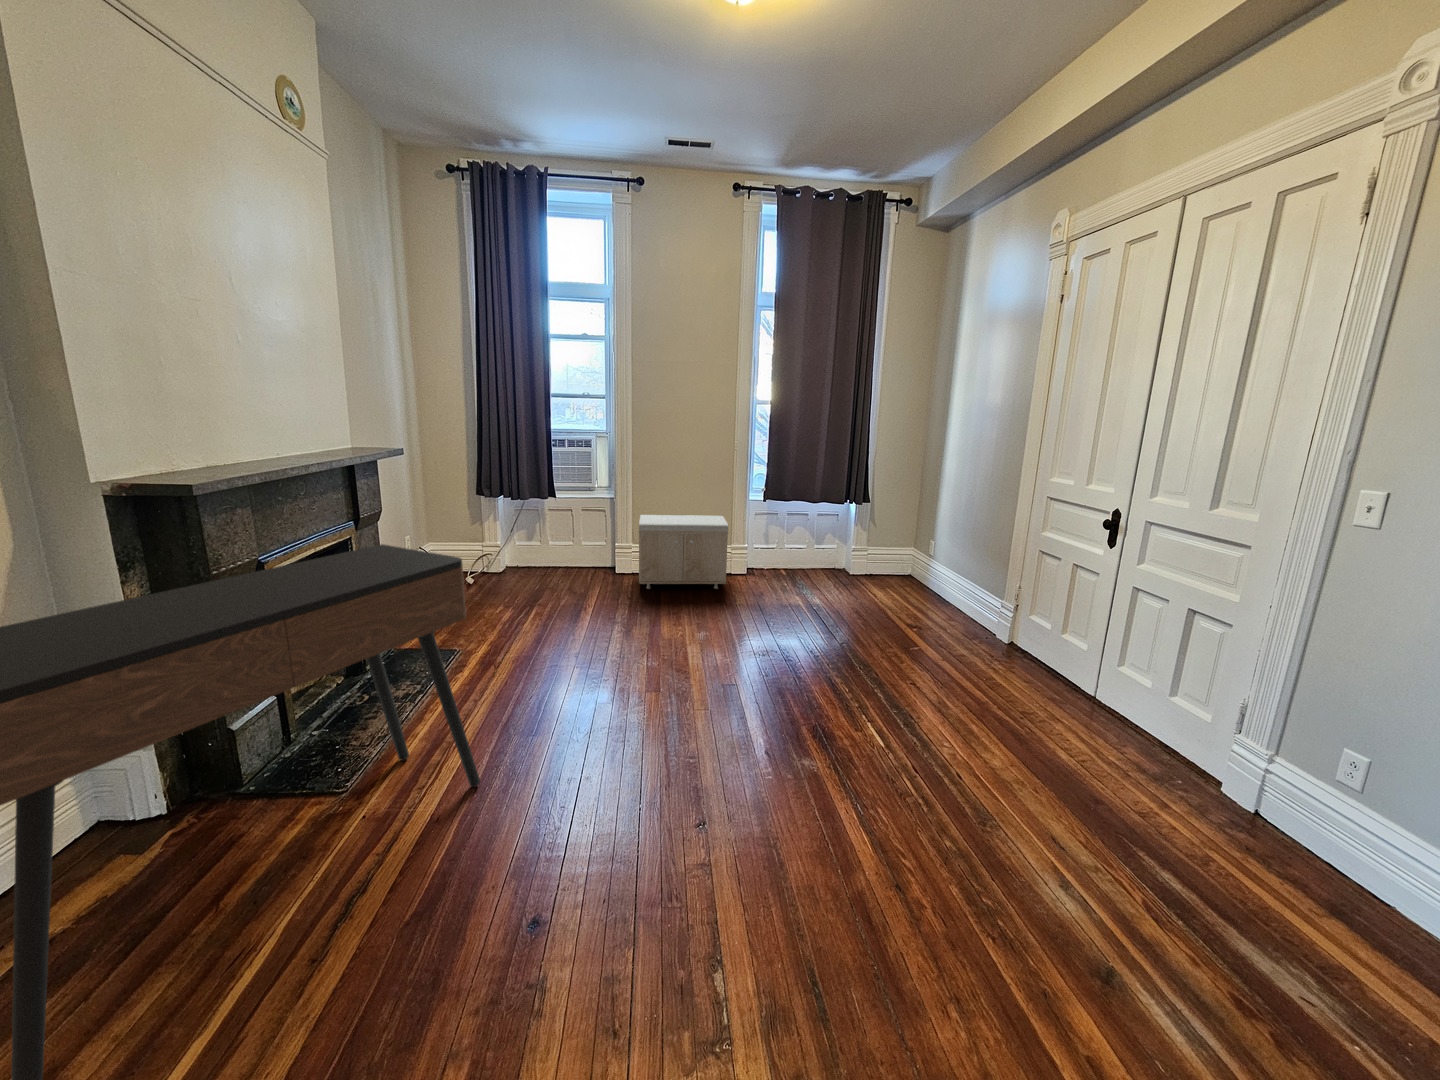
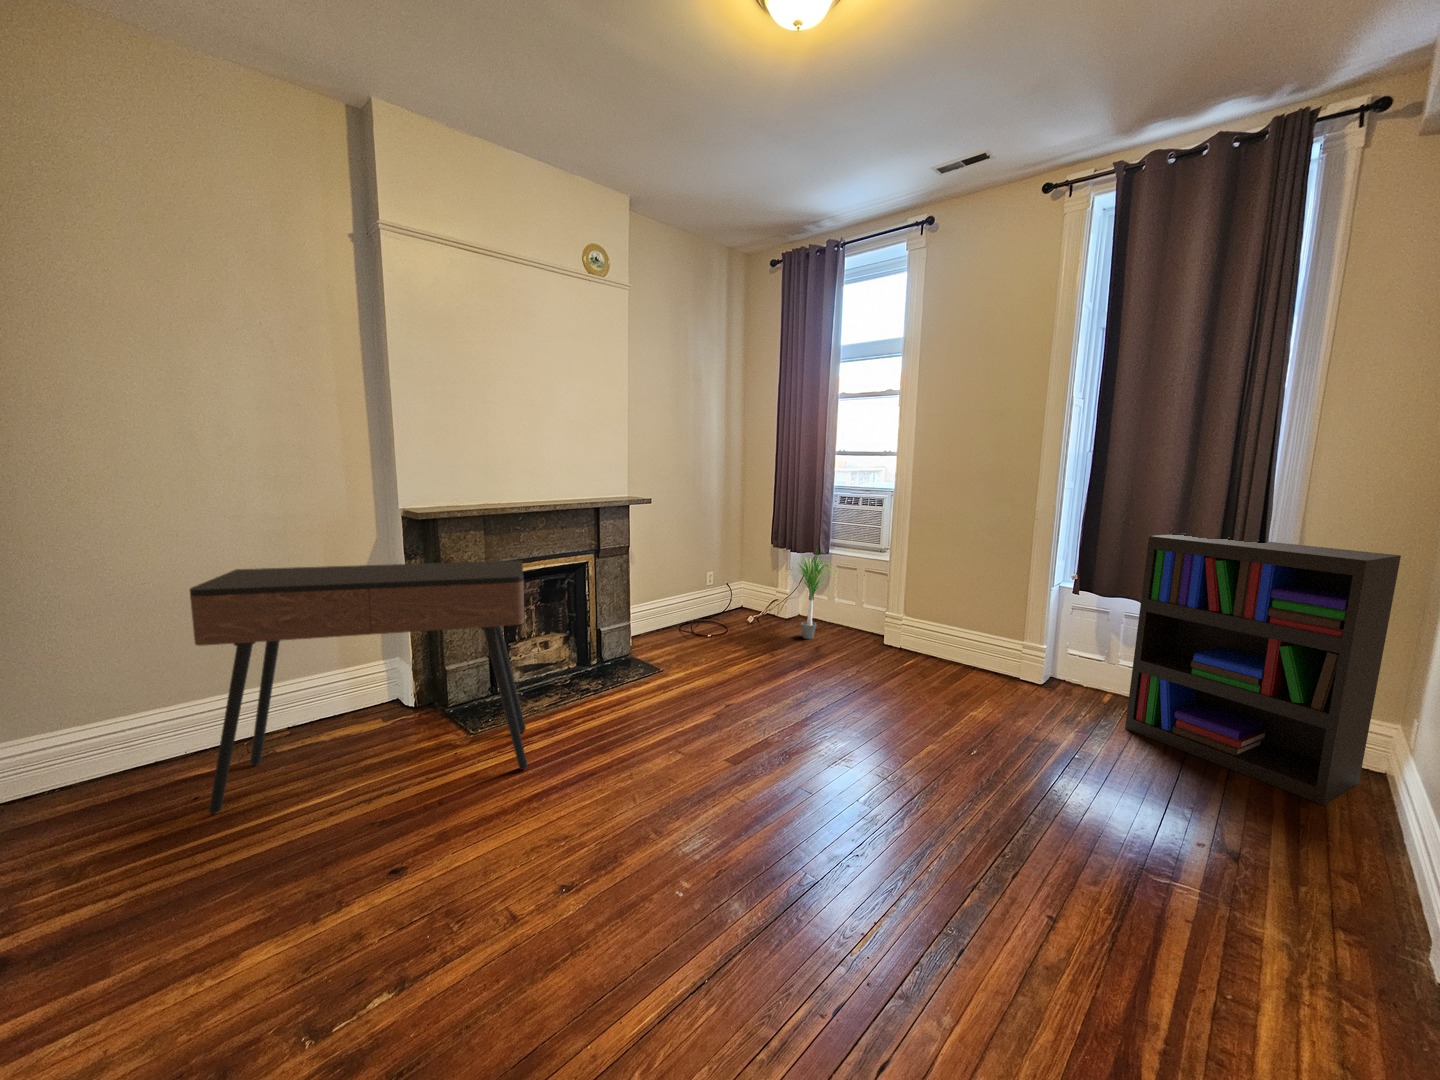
bookshelf: none [810,455,923,596] -> present [1125,535,1401,805]
potted plant: none [518,488,580,581] -> present [790,554,839,639]
storage bench: present [639,515,728,589] -> none [874,585,1004,693]

